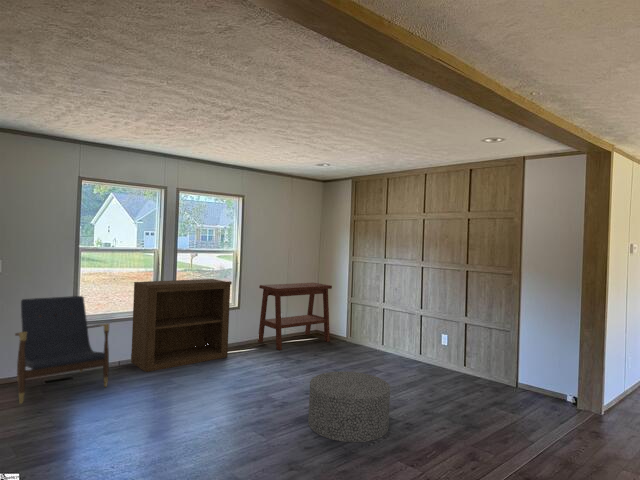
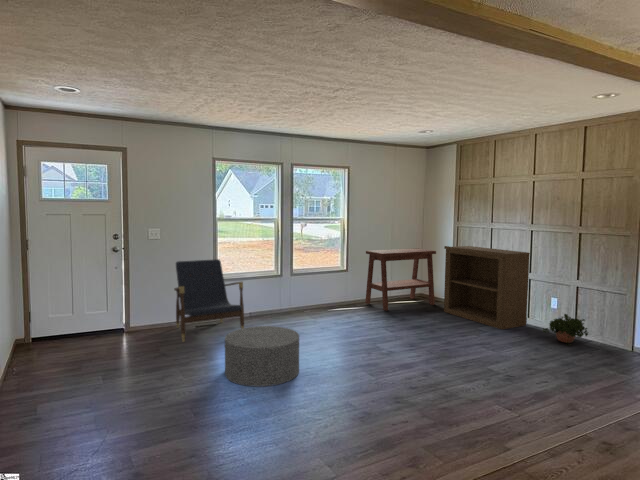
bookshelf: present [131,279,232,372] -> present [444,246,530,329]
potted plant: none [434,351,478,384] -> present [543,314,588,345]
ottoman: present [308,371,390,442] -> present [225,326,299,387]

